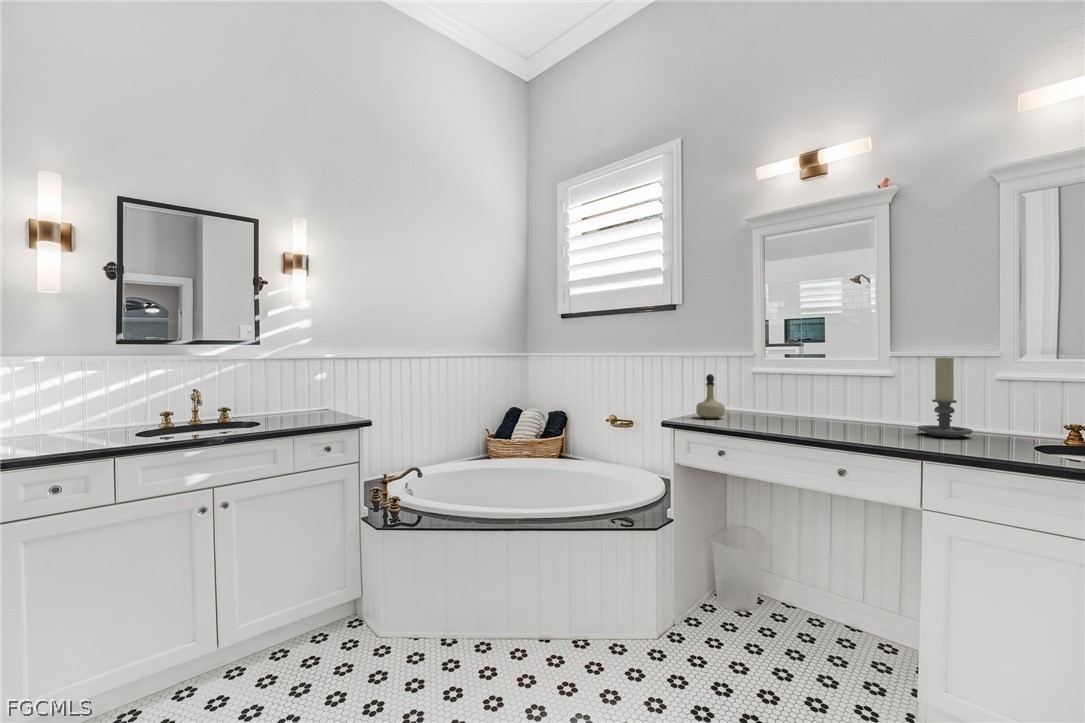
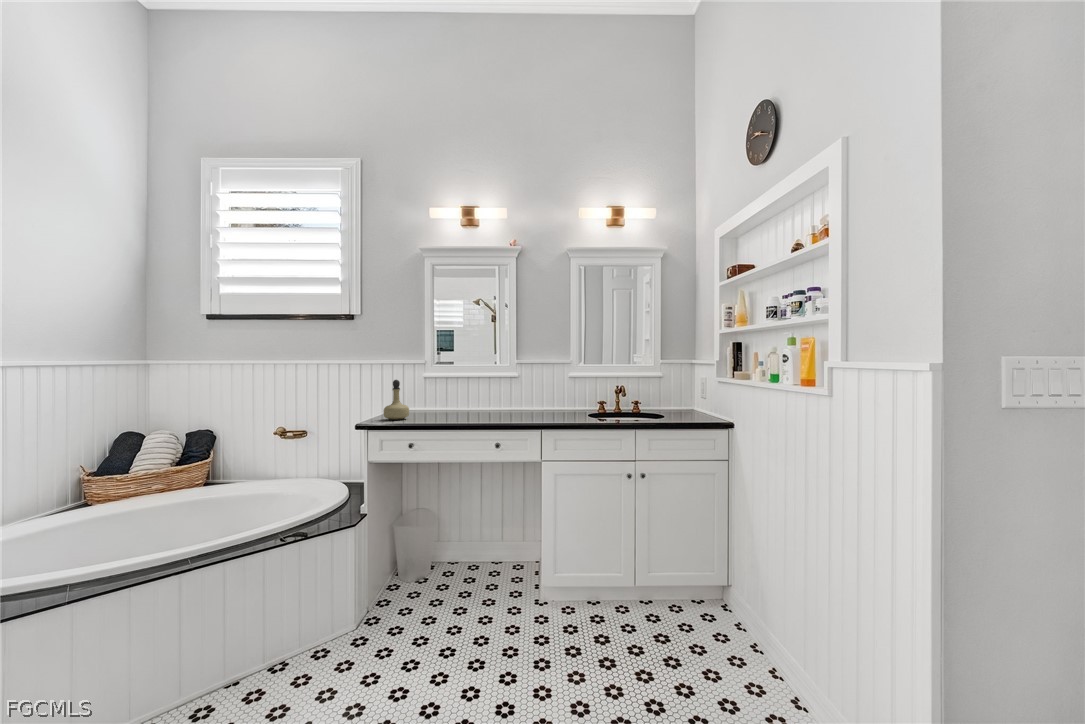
candle holder: present [918,356,973,437] -> none [546,362,574,417]

